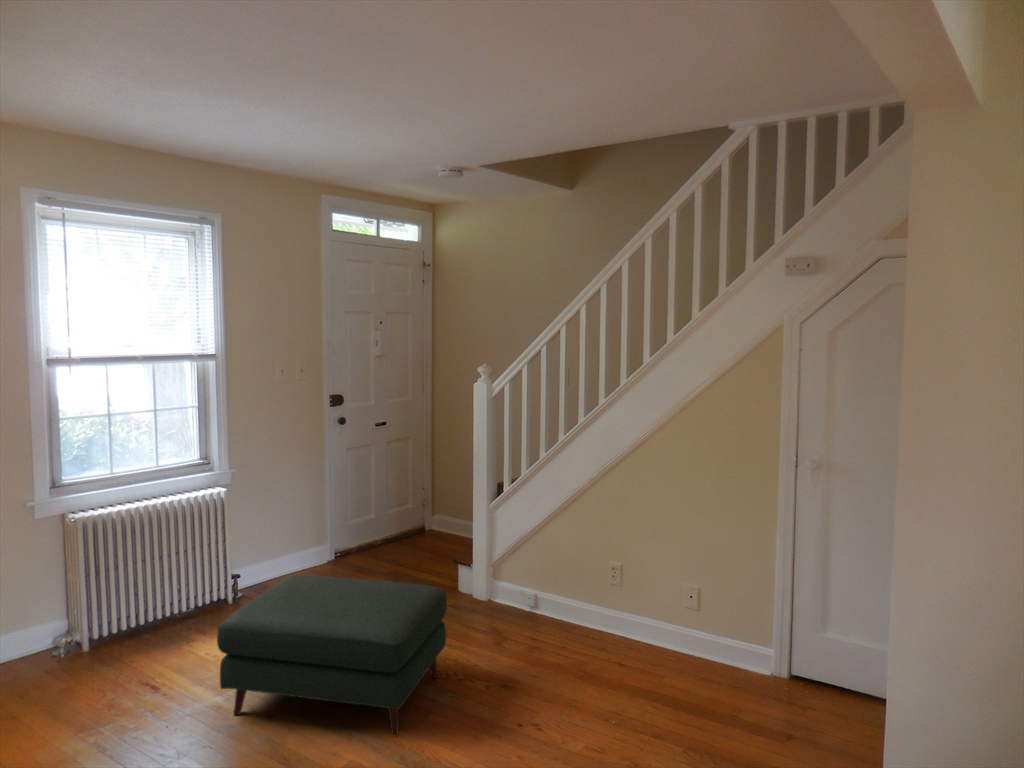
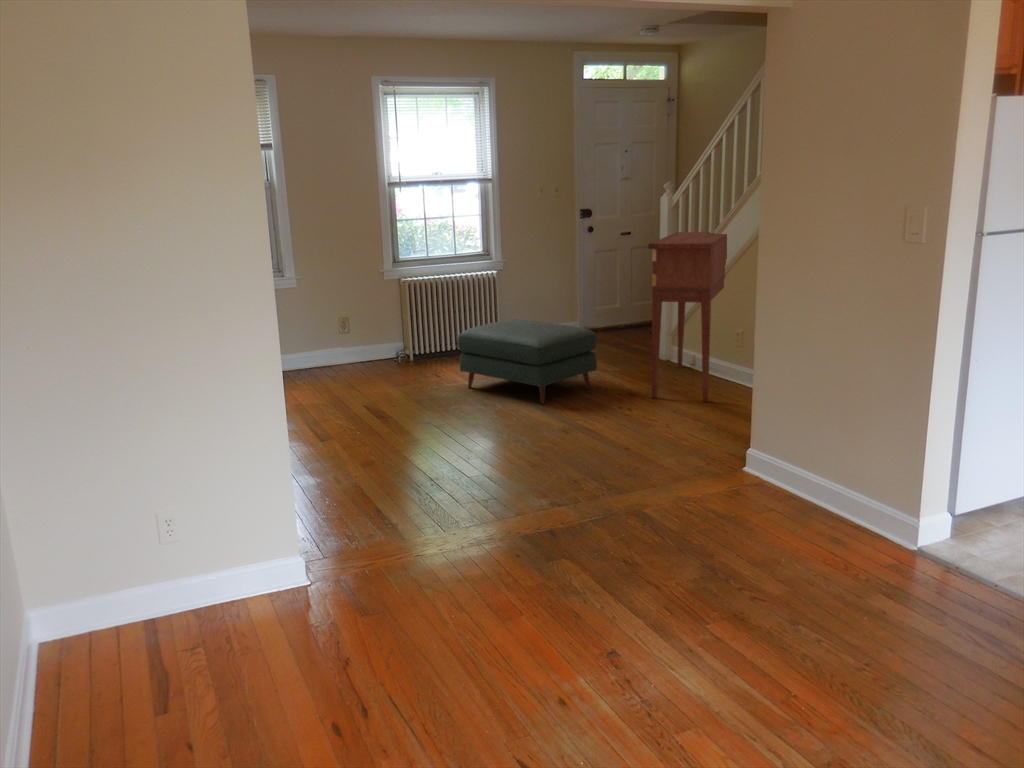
console table: none [505,429,625,683] -> present [648,232,727,402]

